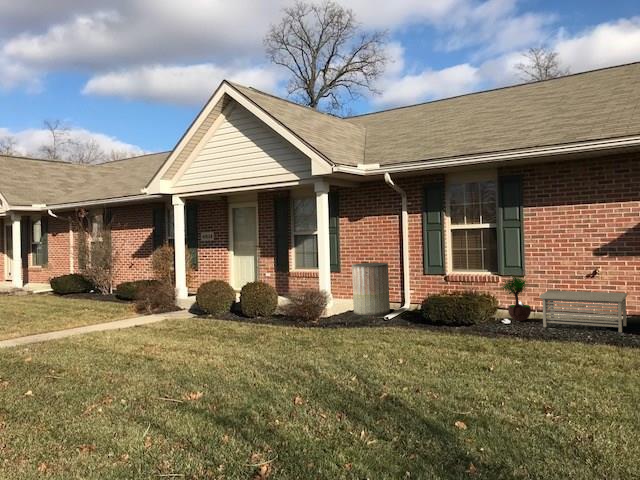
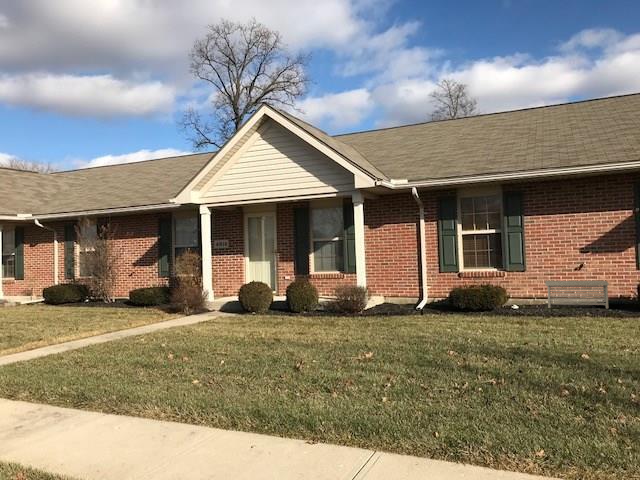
trash can: present [352,263,390,316] -> none [379,263,411,307]
potted tree: present [501,277,531,321] -> none [510,267,534,305]

